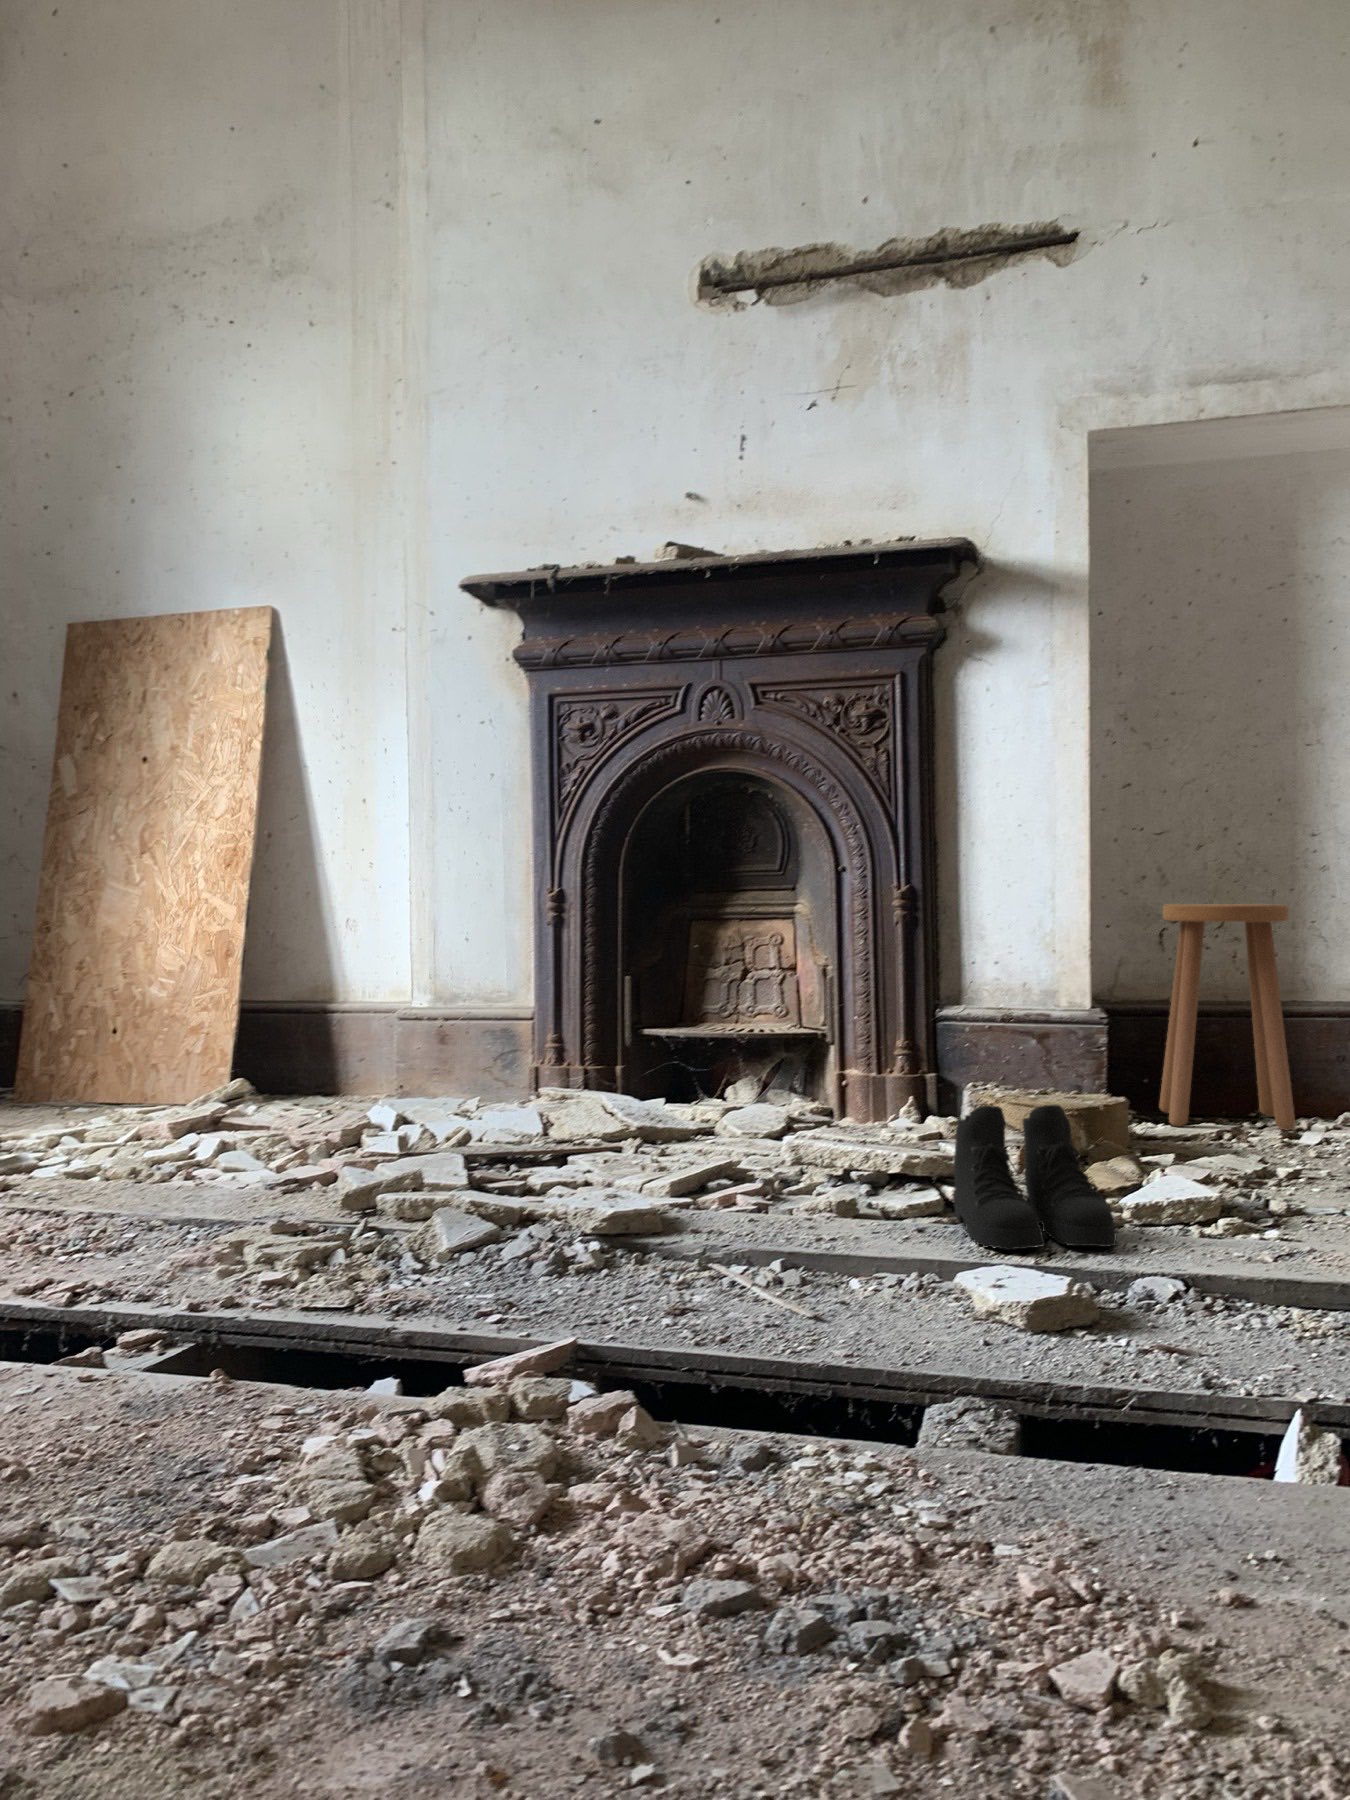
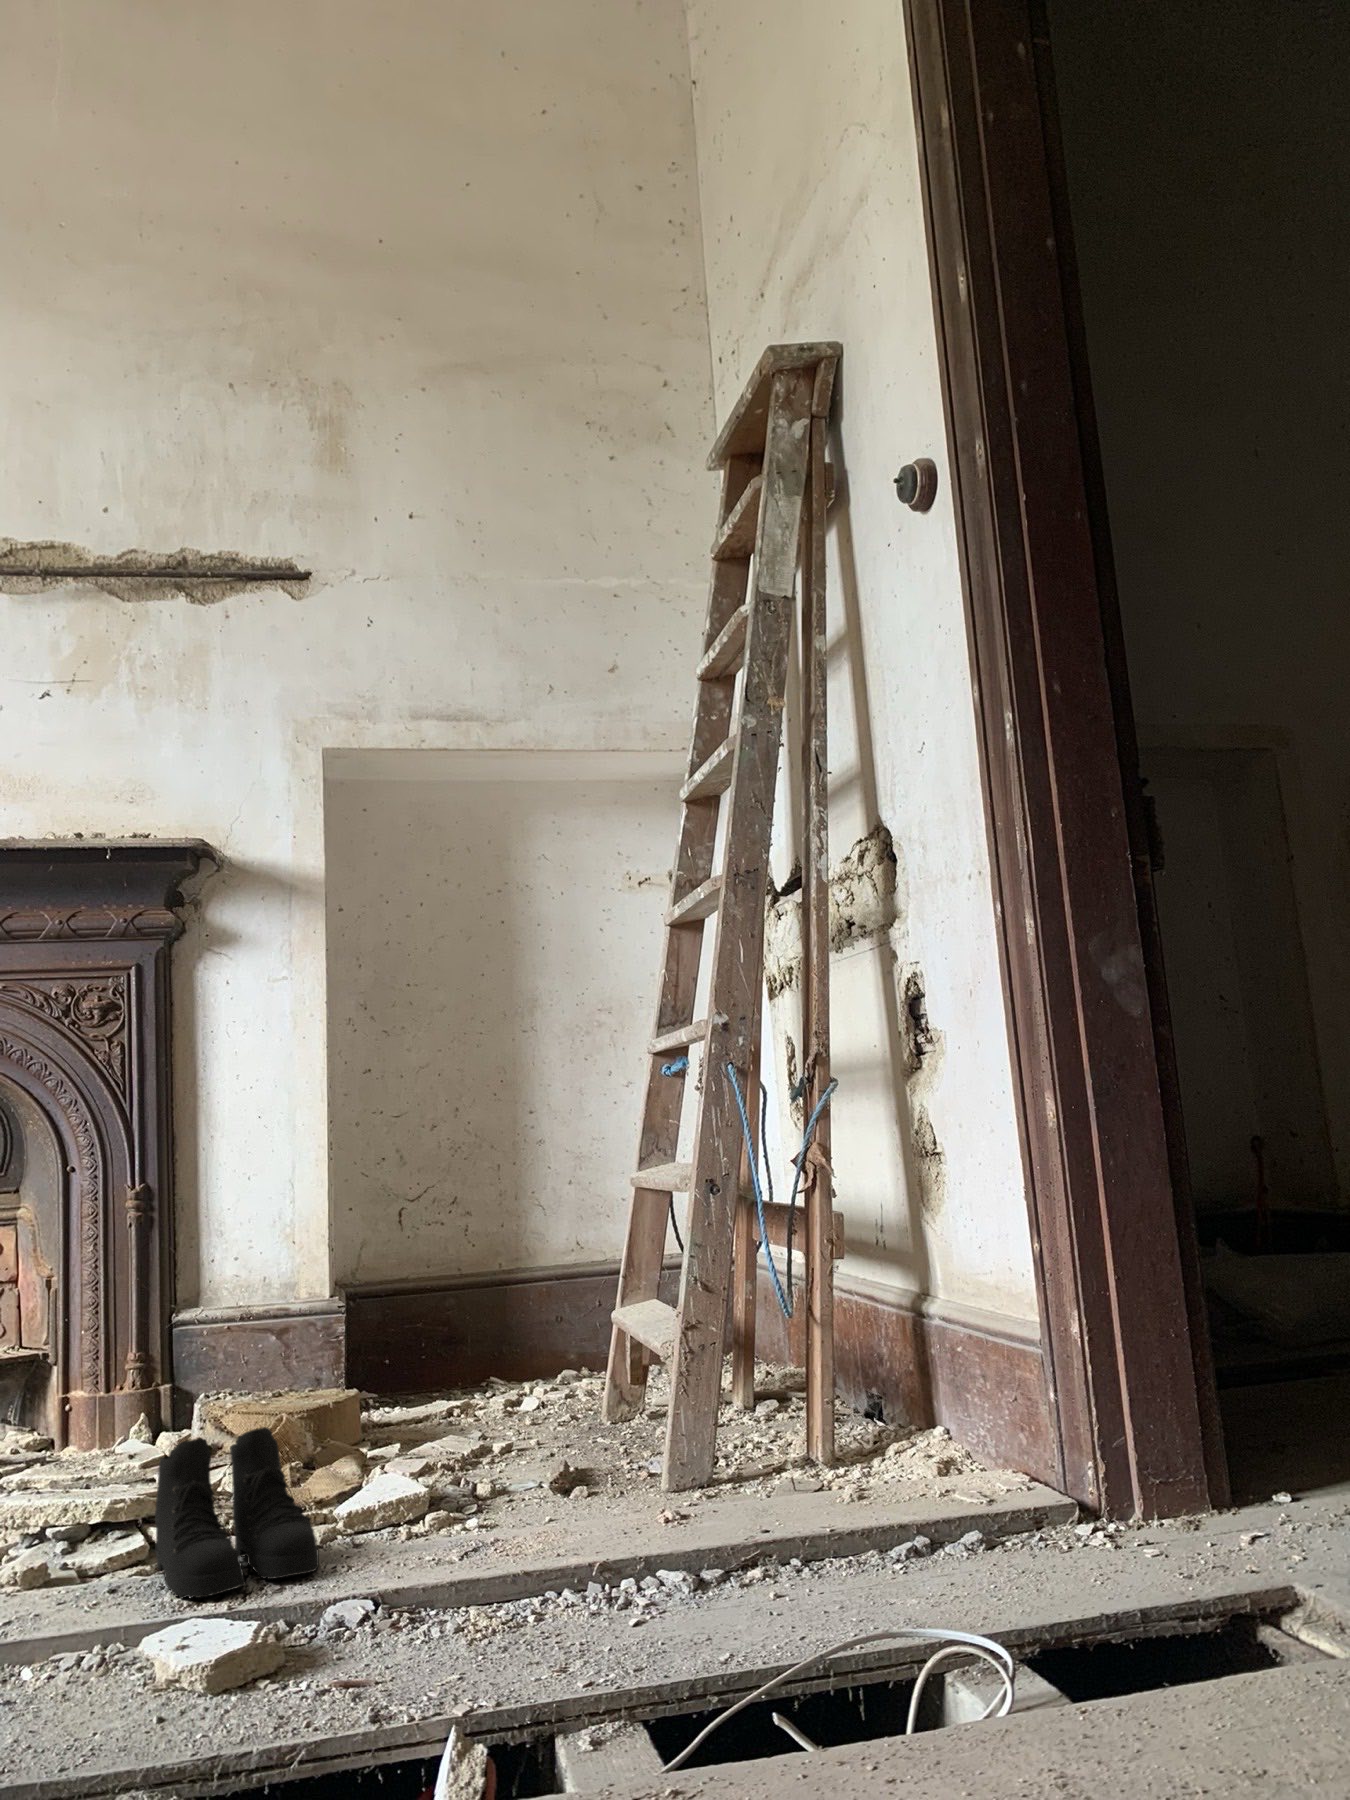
stool: present [1160,904,1295,1131] -> none [398,1181,519,1409]

